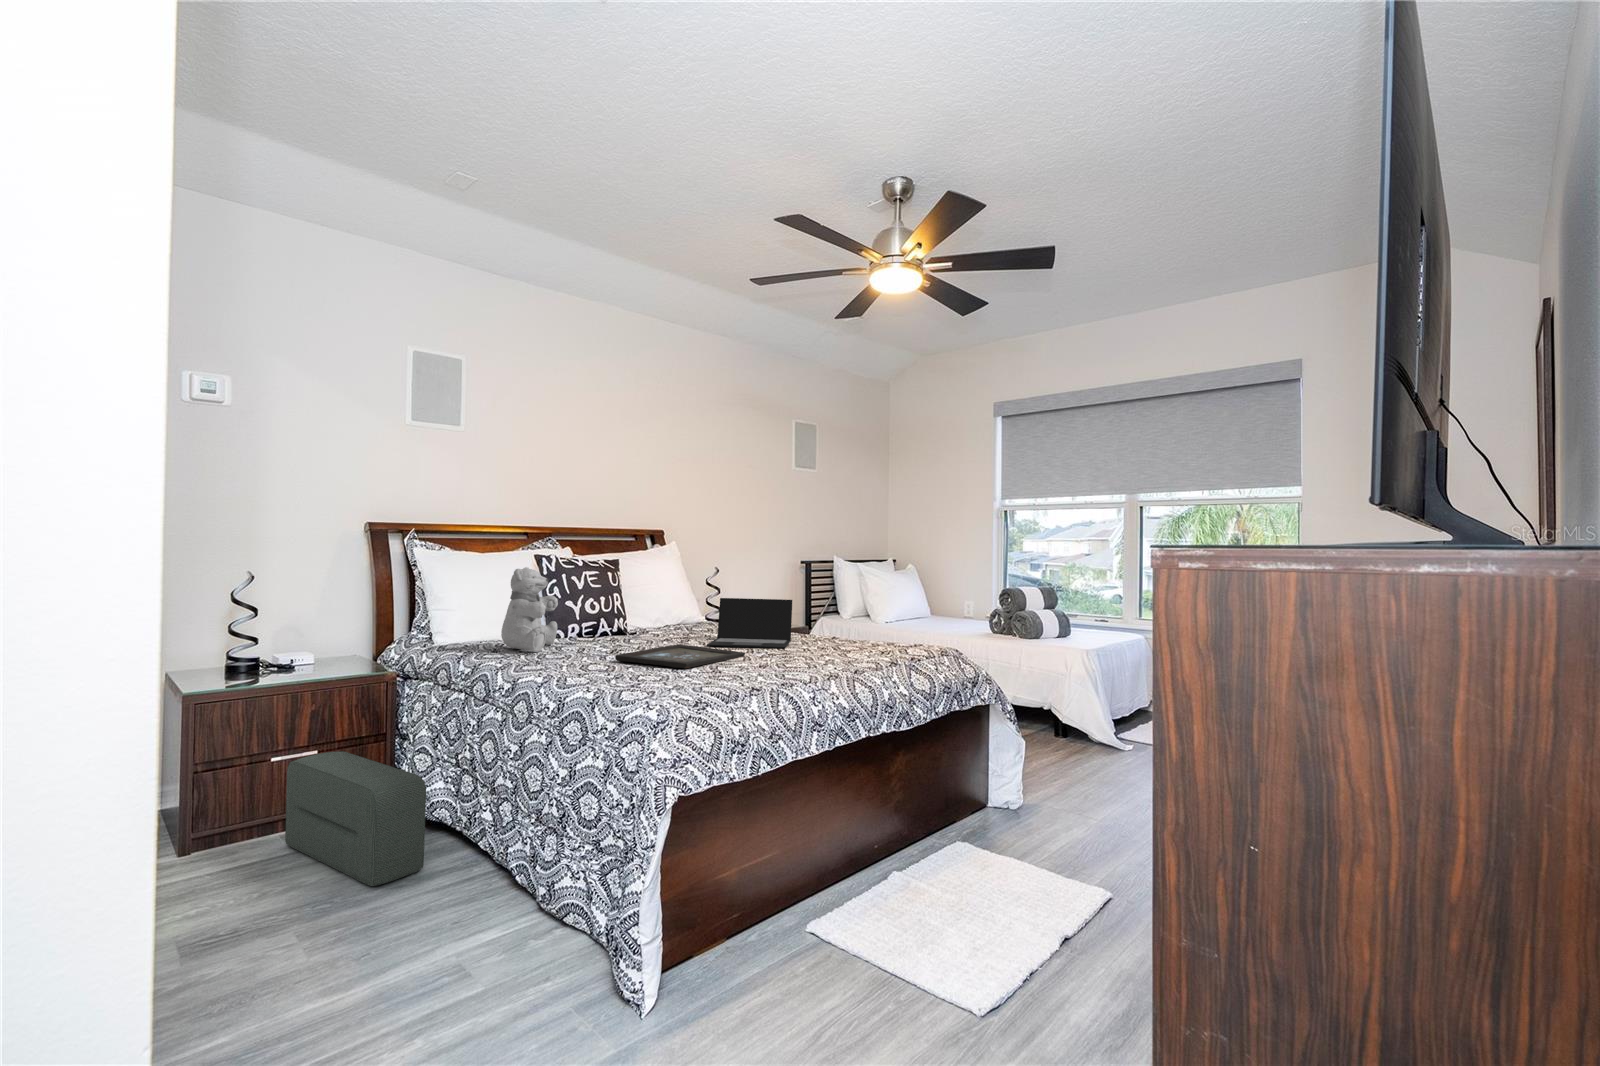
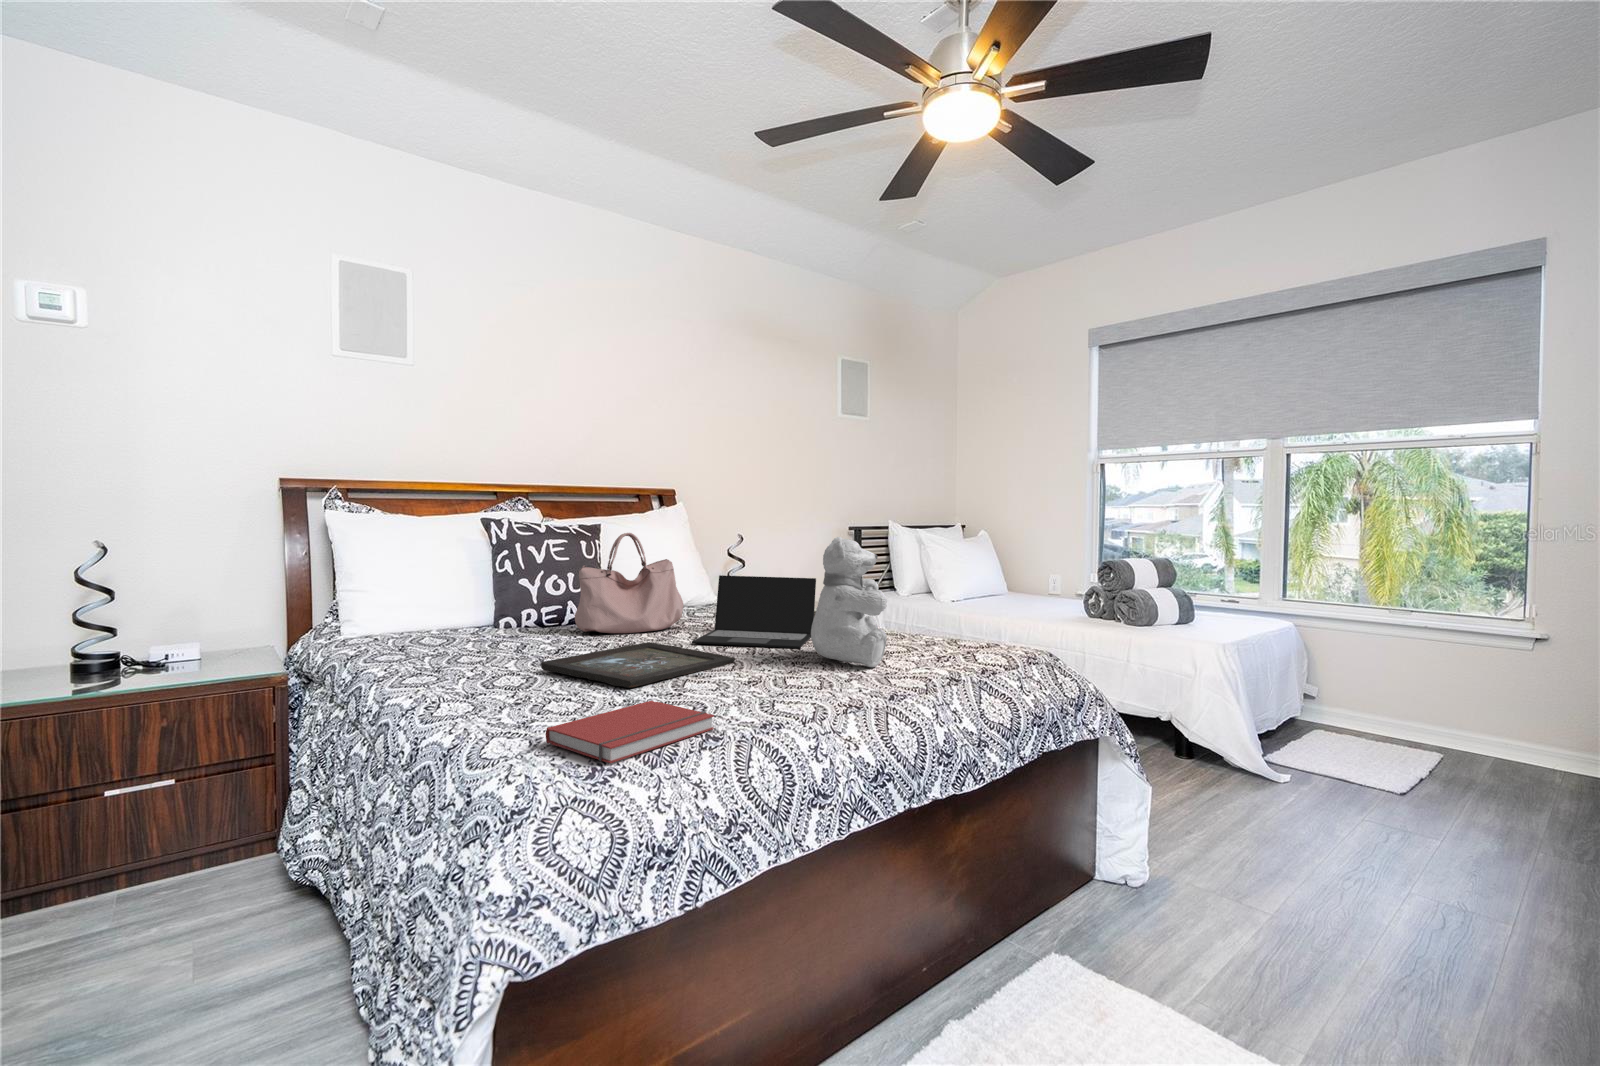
handbag: none [613,566,692,641] -> present [575,533,684,633]
teddy bear: present [501,567,558,652] -> present [811,537,887,667]
book: none [660,671,755,698] -> present [546,701,714,763]
pouf: present [285,751,426,886] -> none [106,785,258,1006]

